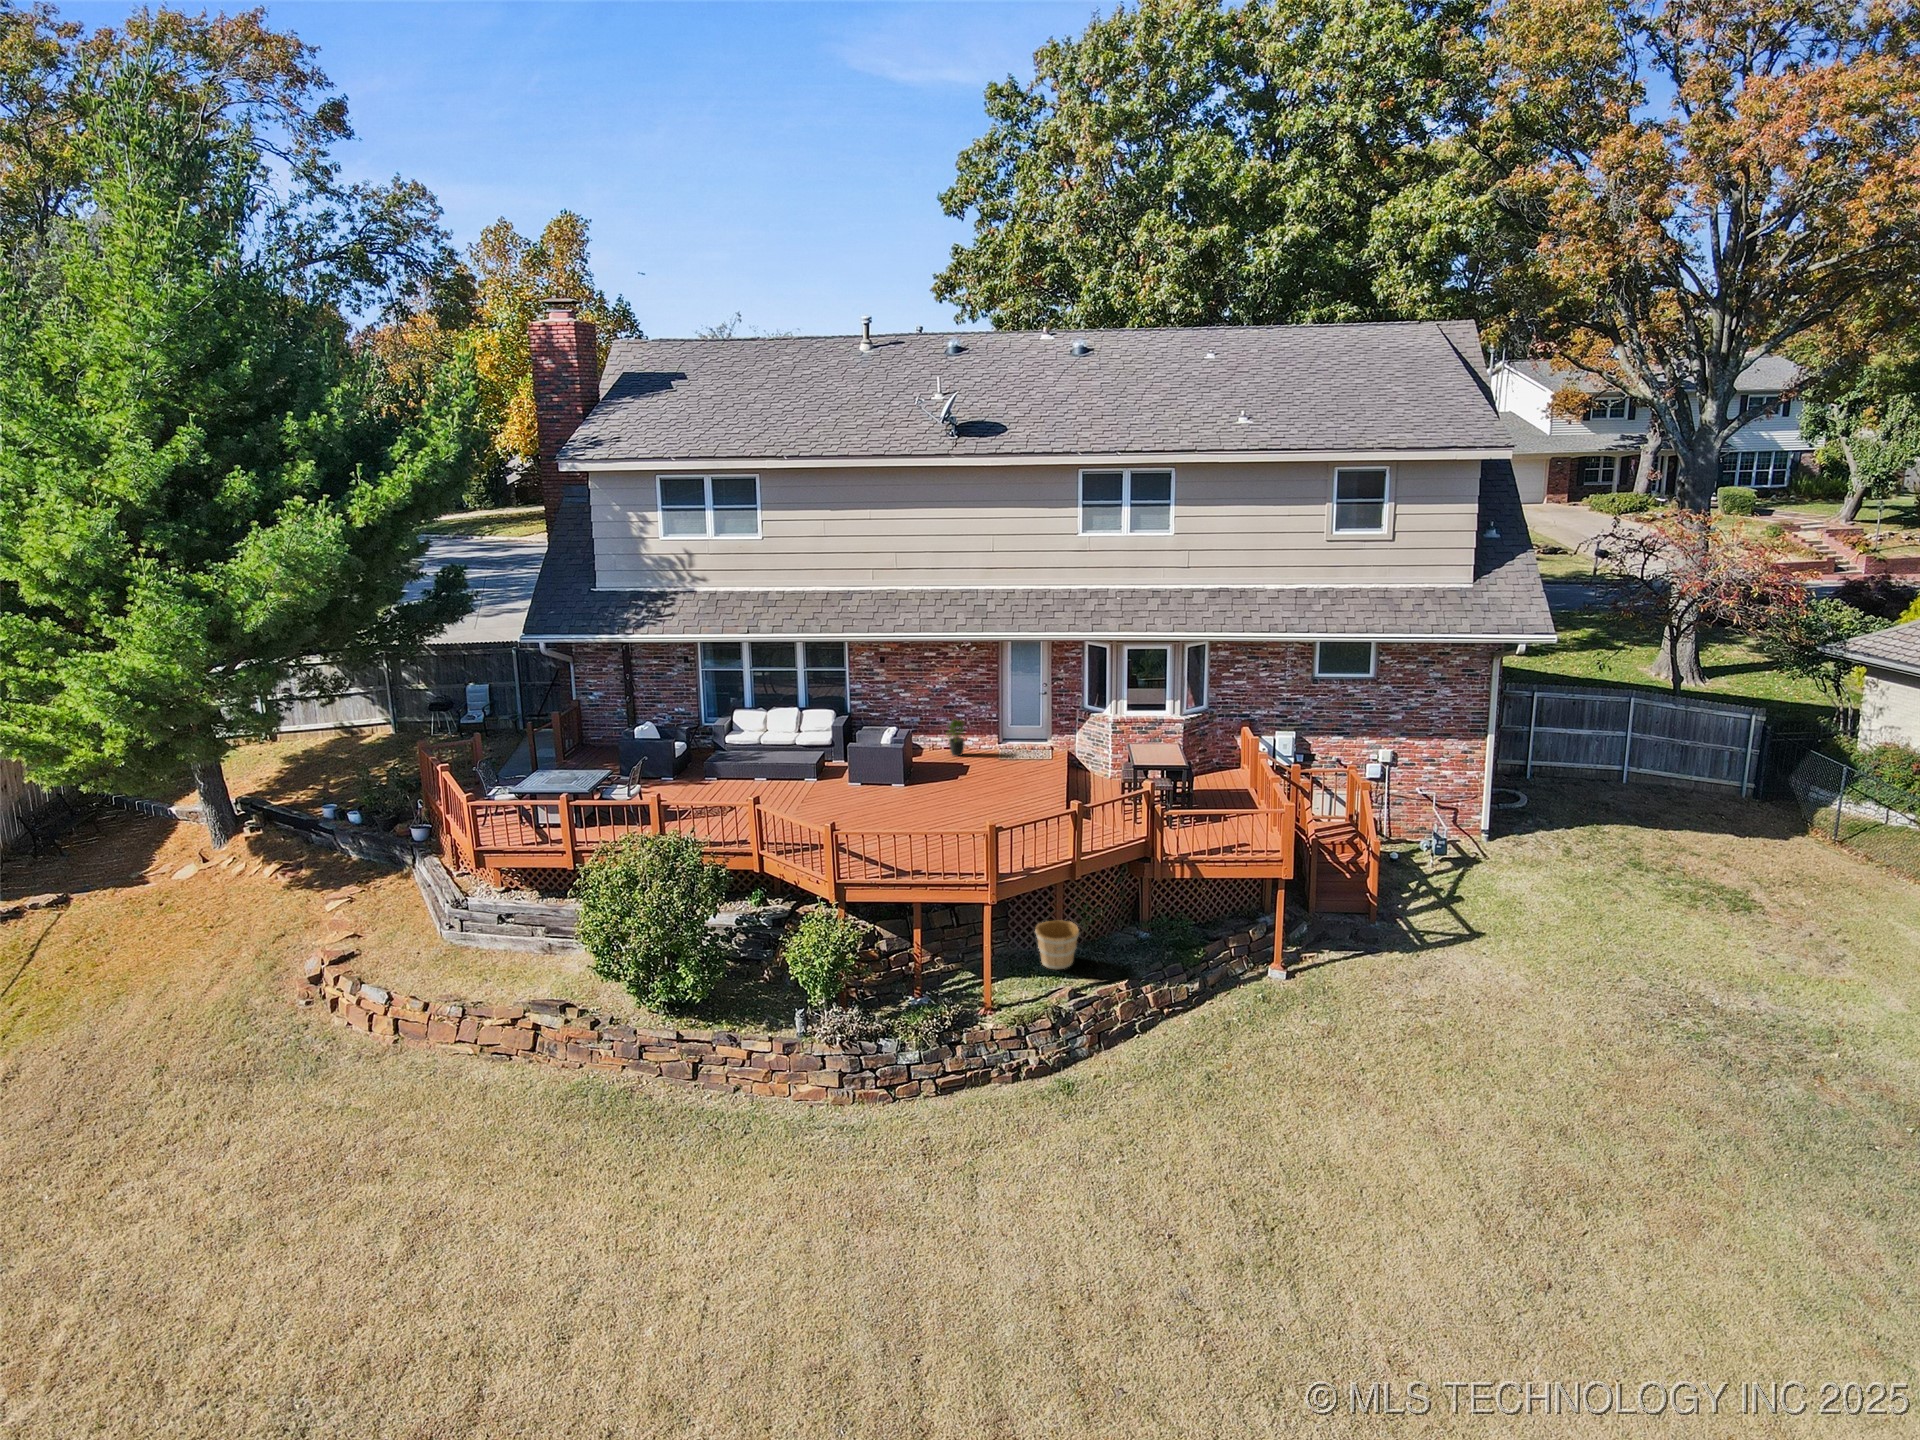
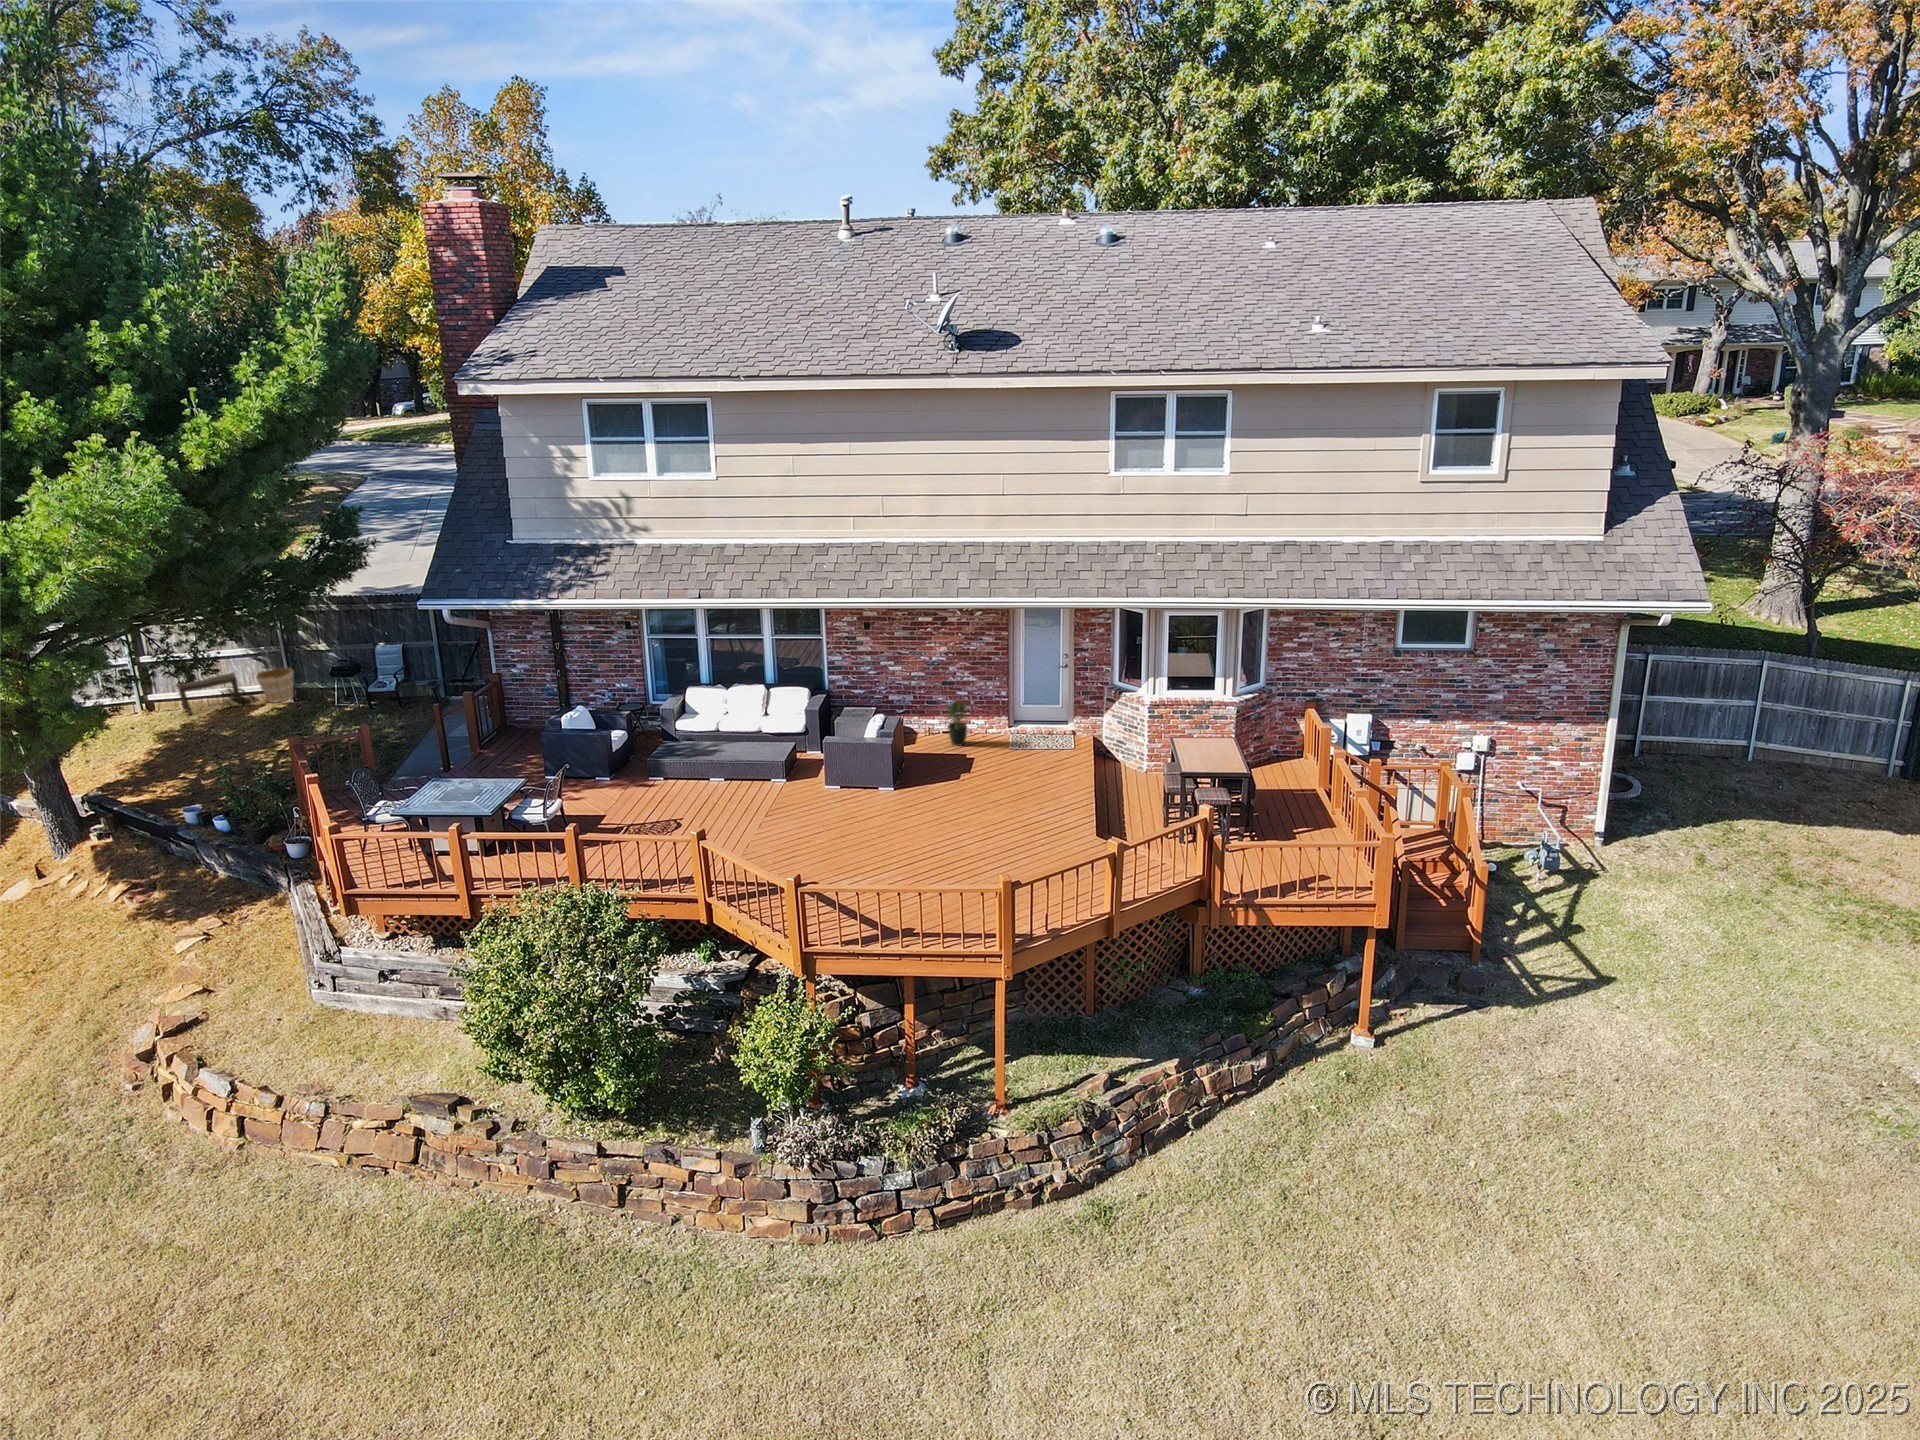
bench: none [297,708,350,743] -> present [178,673,242,715]
wooden bucket: present [1035,920,1079,969] -> present [256,668,294,703]

